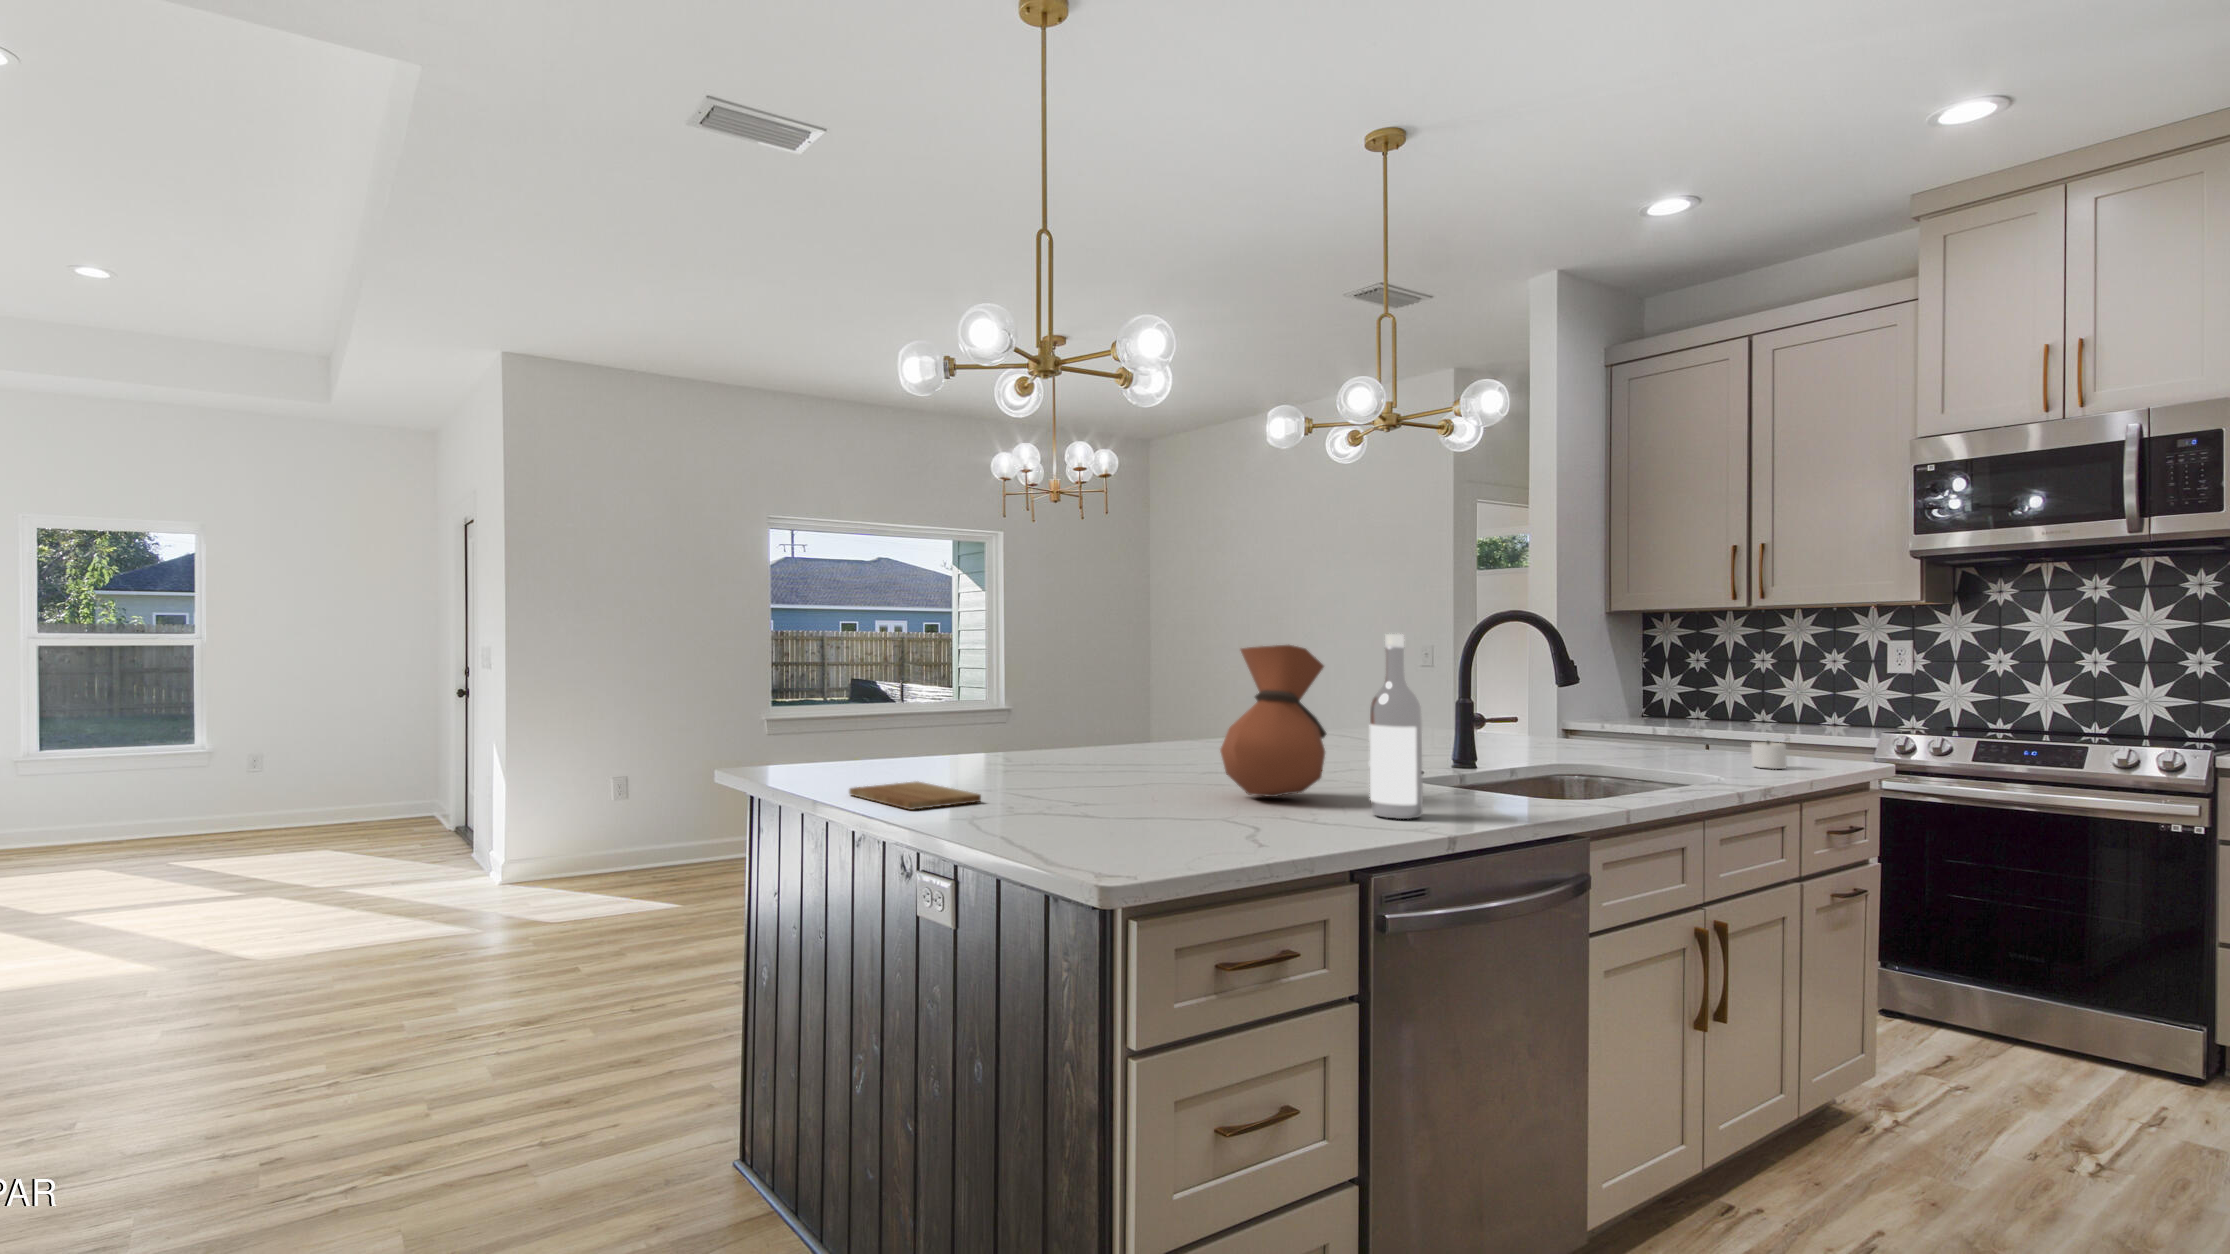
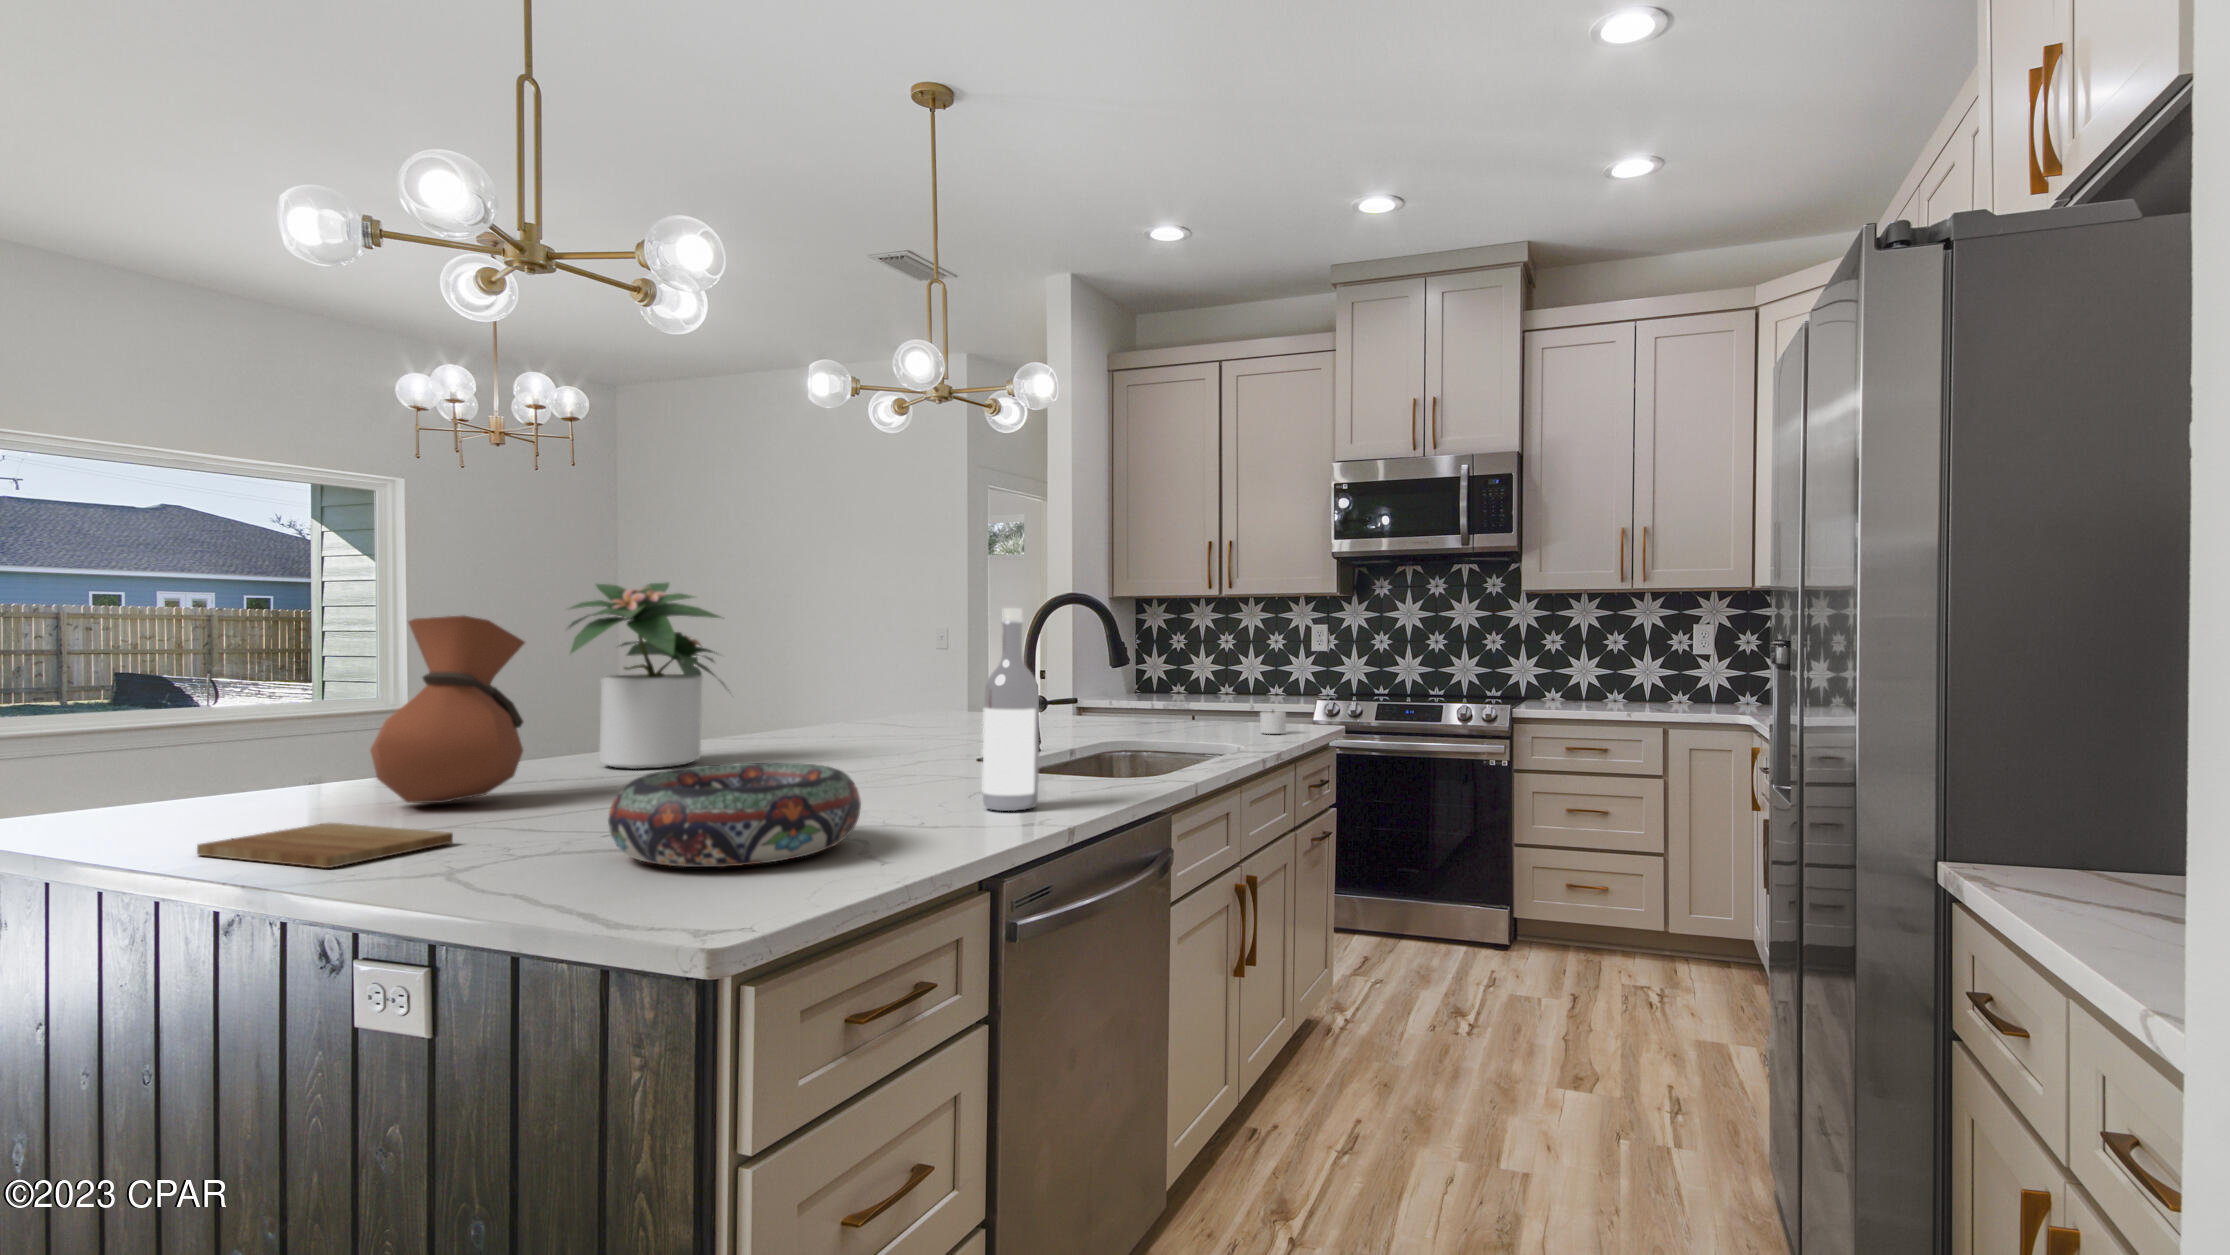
potted plant: none [1068,610,1194,760] -> present [569,583,731,769]
vase: present [1220,645,1326,797] -> present [370,616,525,803]
decorative bowl: none [1066,760,1247,836] -> present [608,763,861,867]

